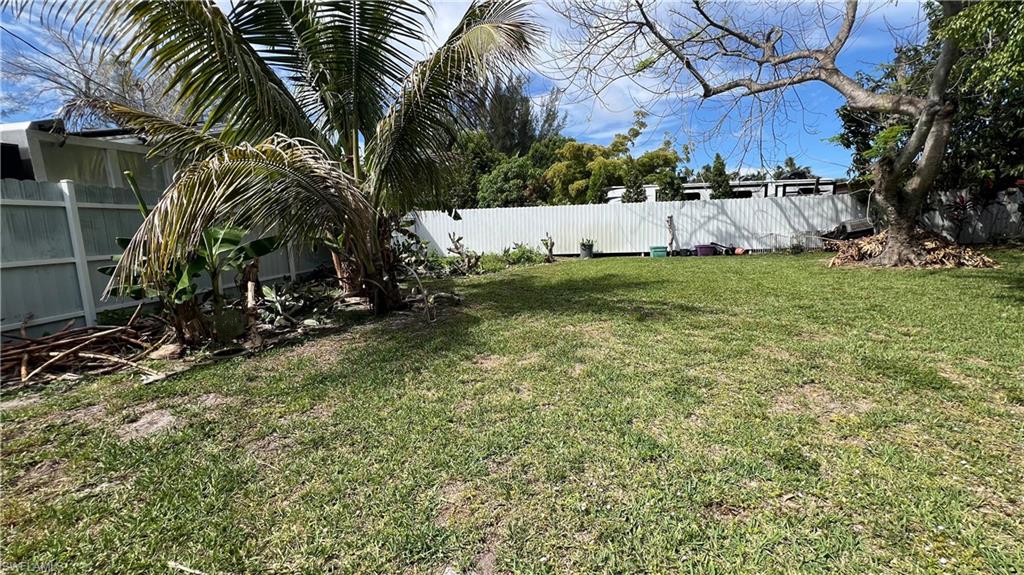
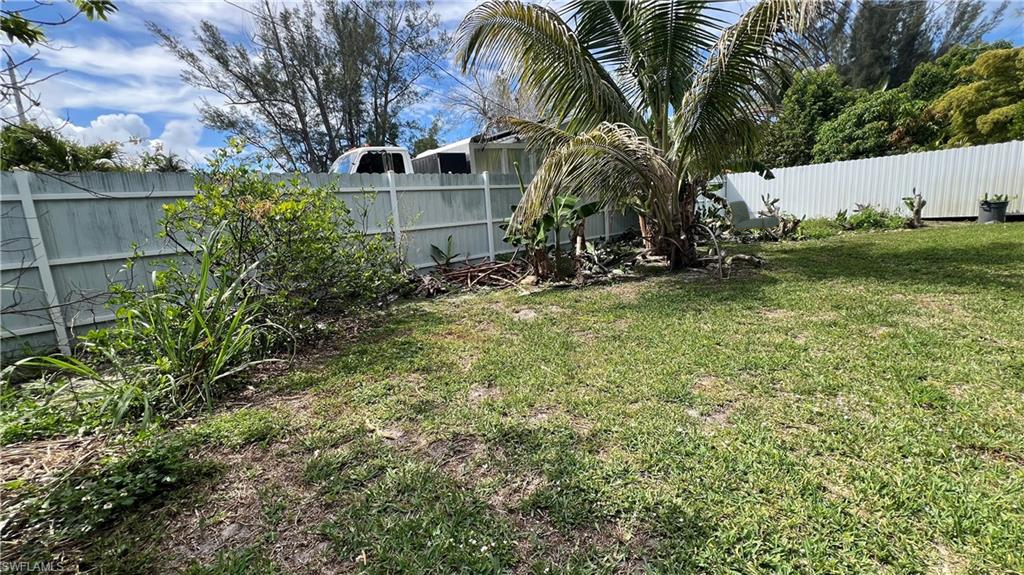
chair: none [421,238,465,276] -> present [729,201,779,240]

